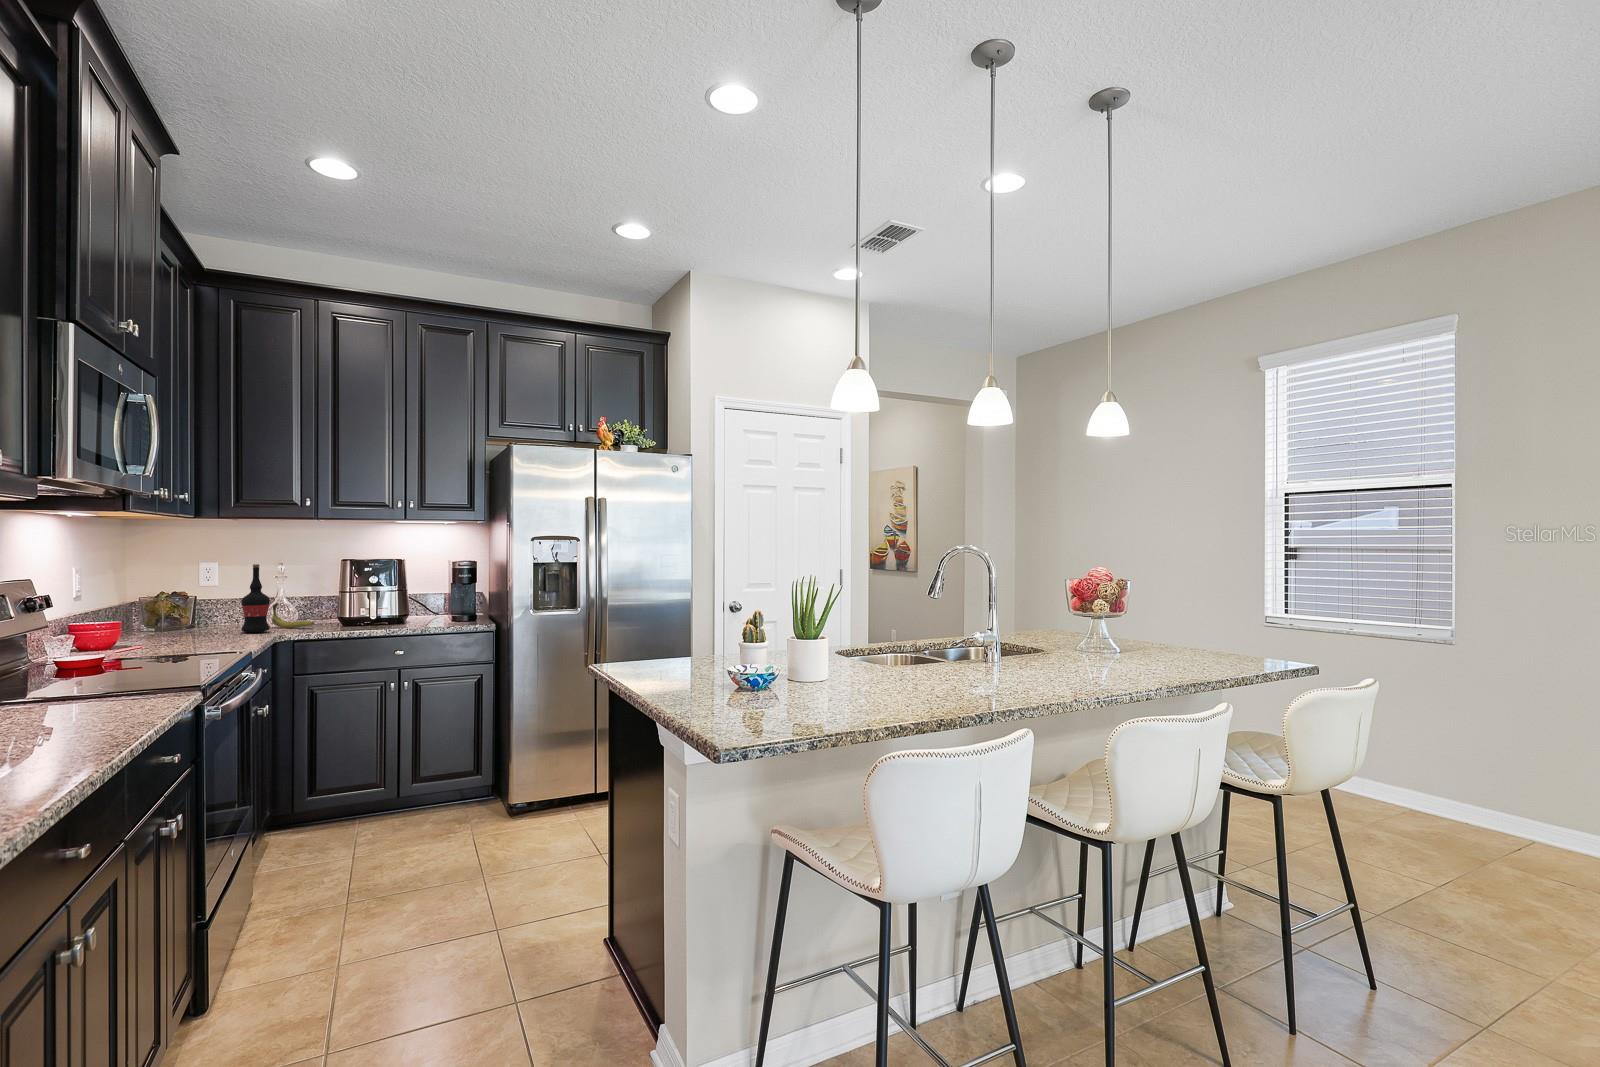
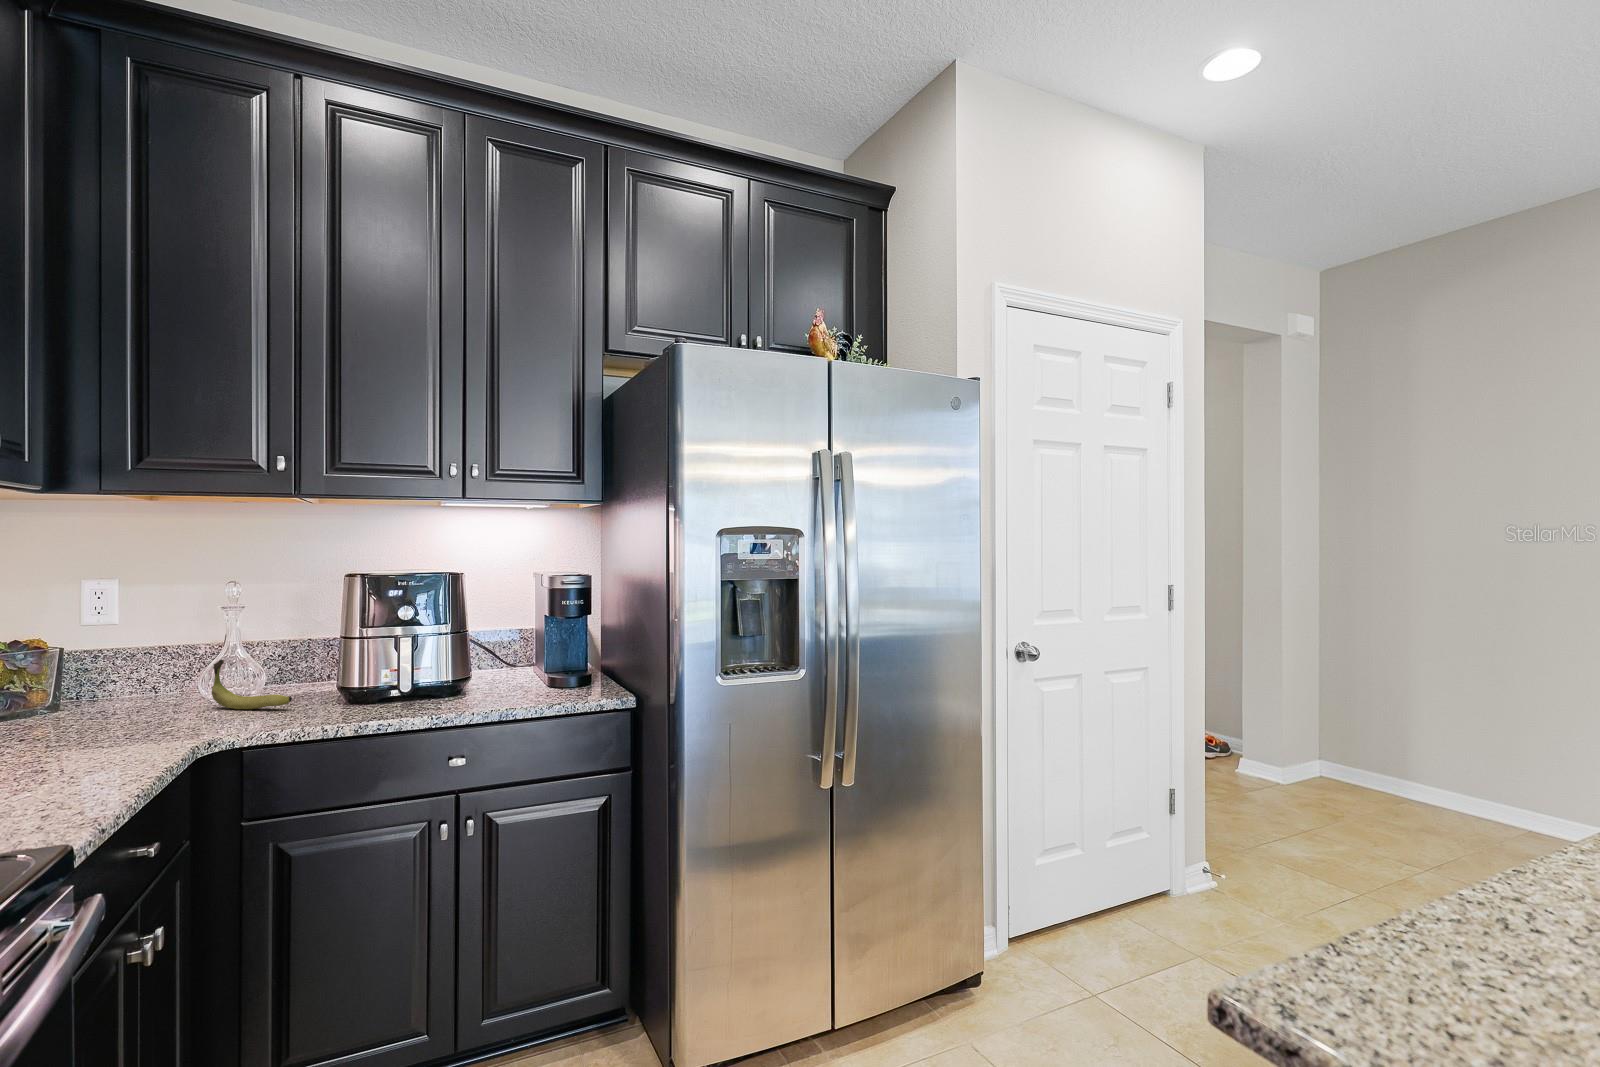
wine bottle: present [241,564,270,633] -> none [134,585,197,729]

